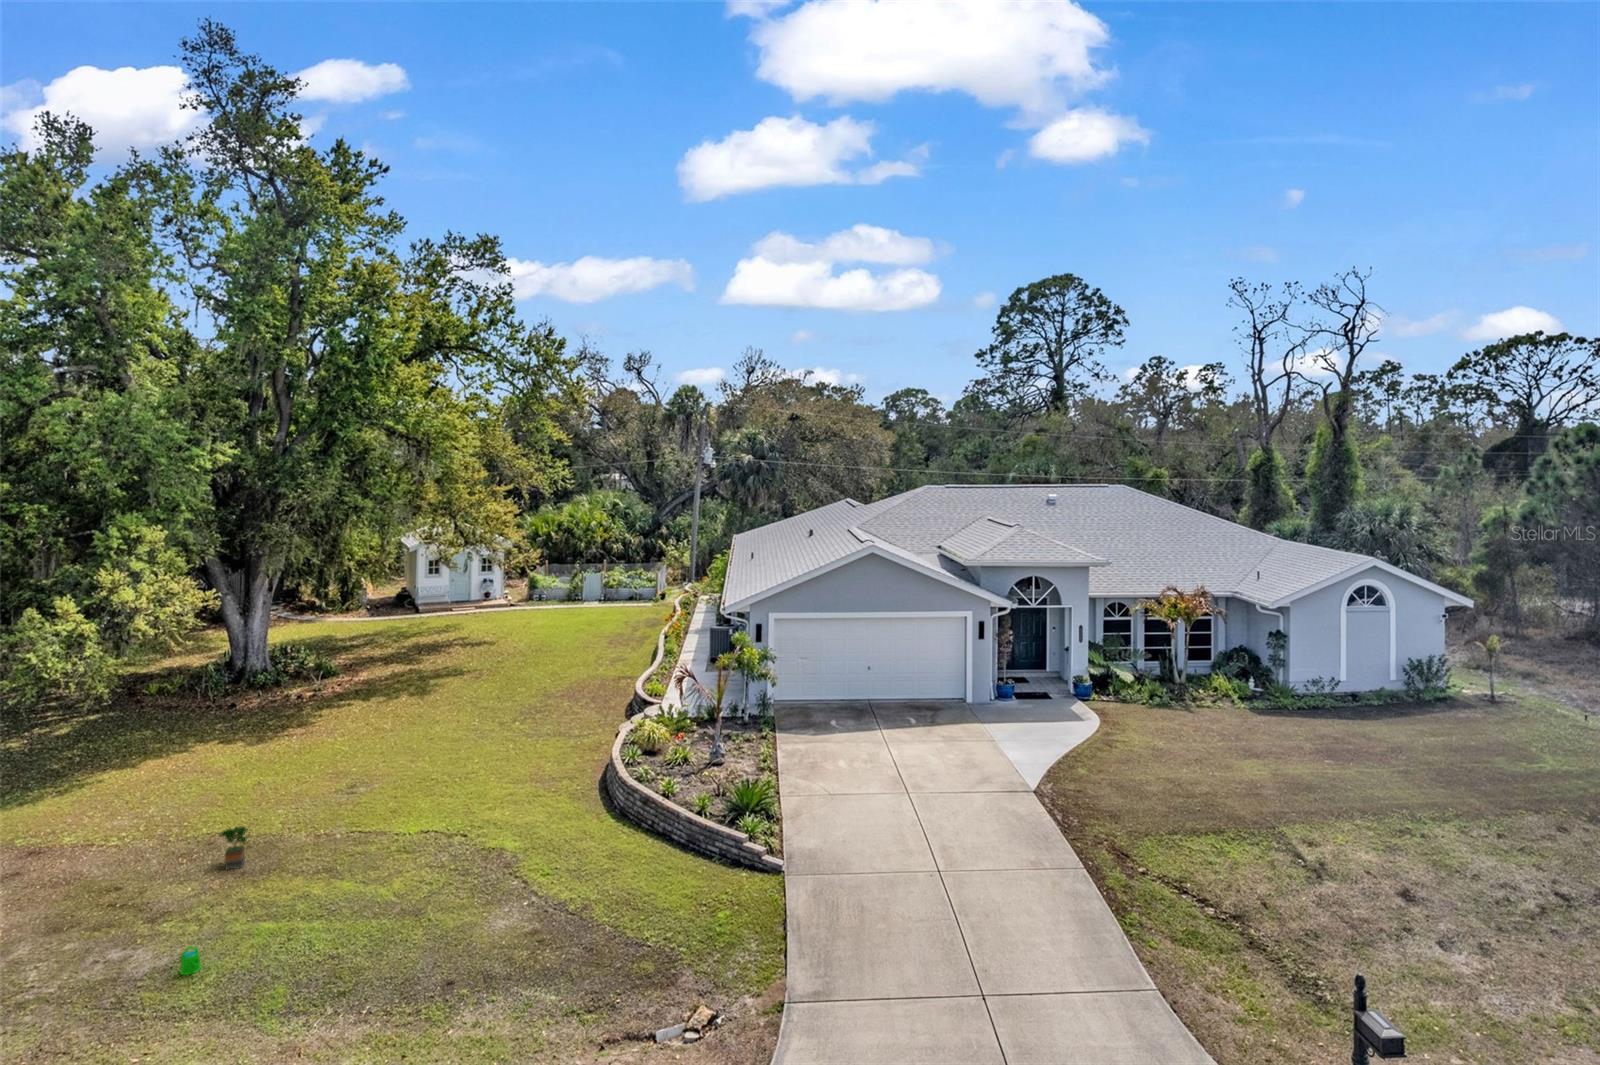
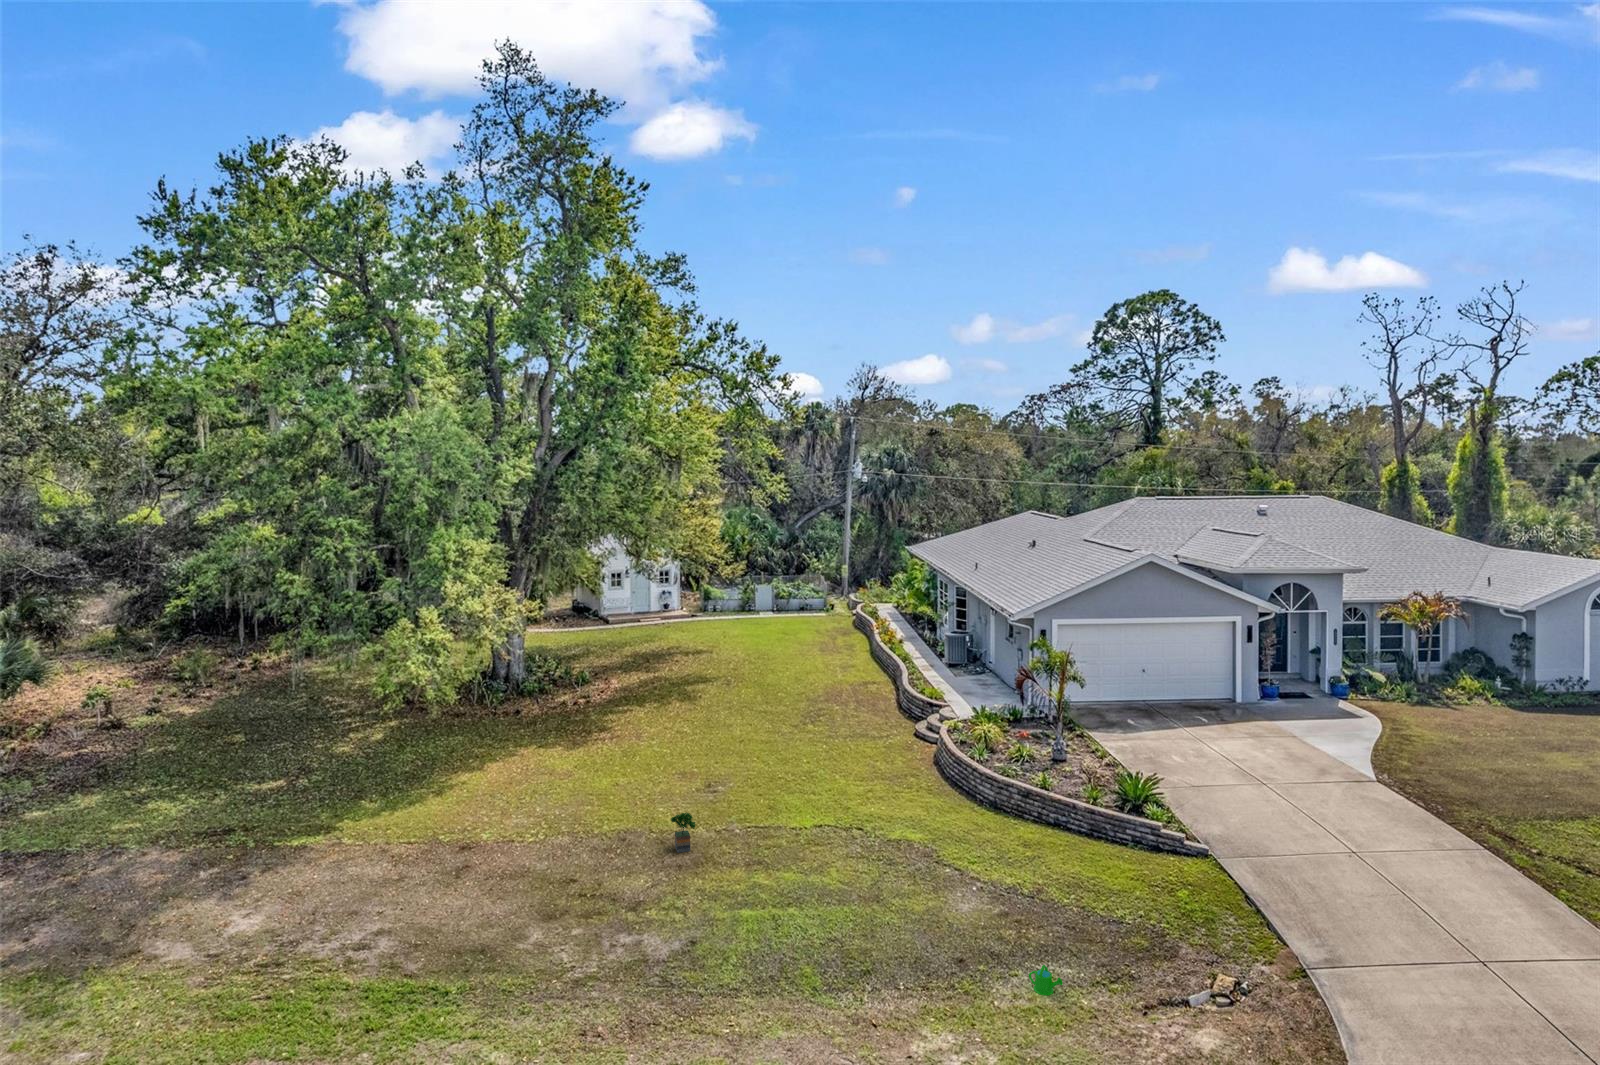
watering can: present [180,946,202,975] -> present [1029,965,1063,995]

